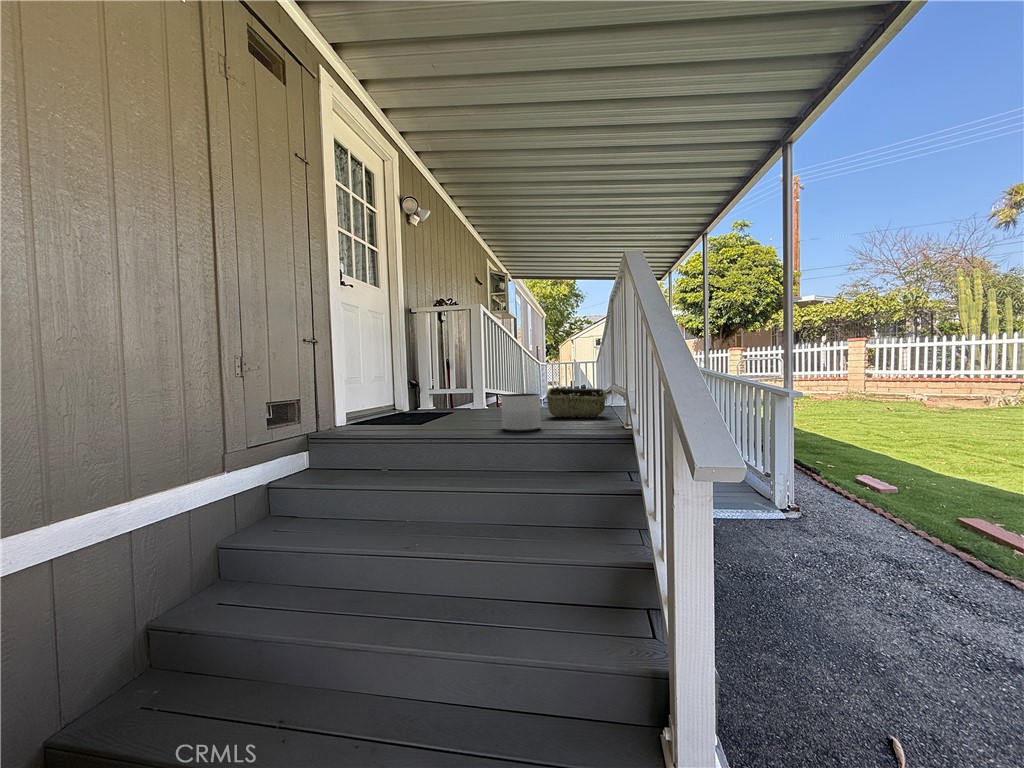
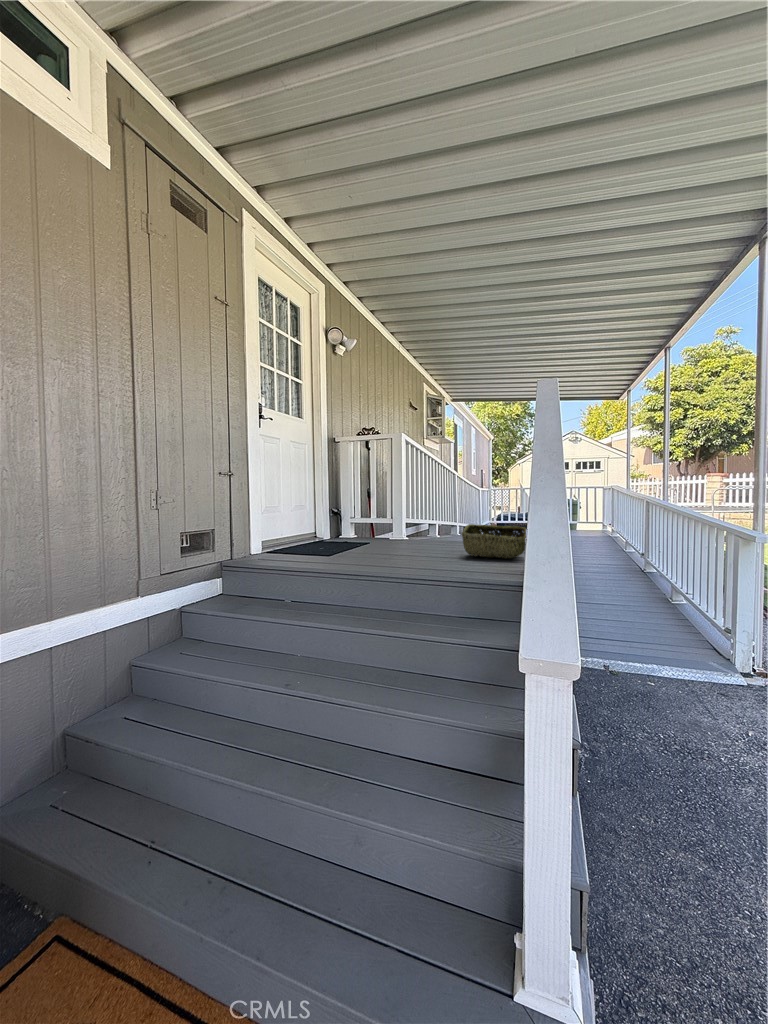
planter: present [501,393,541,432] -> none [406,533,447,574]

